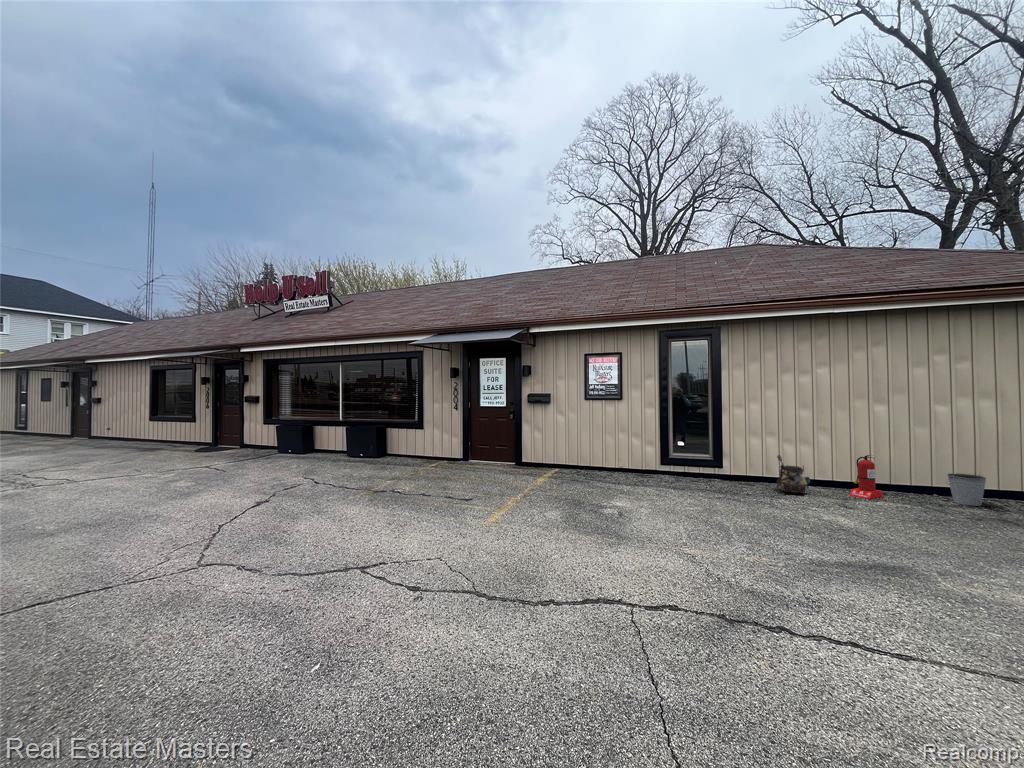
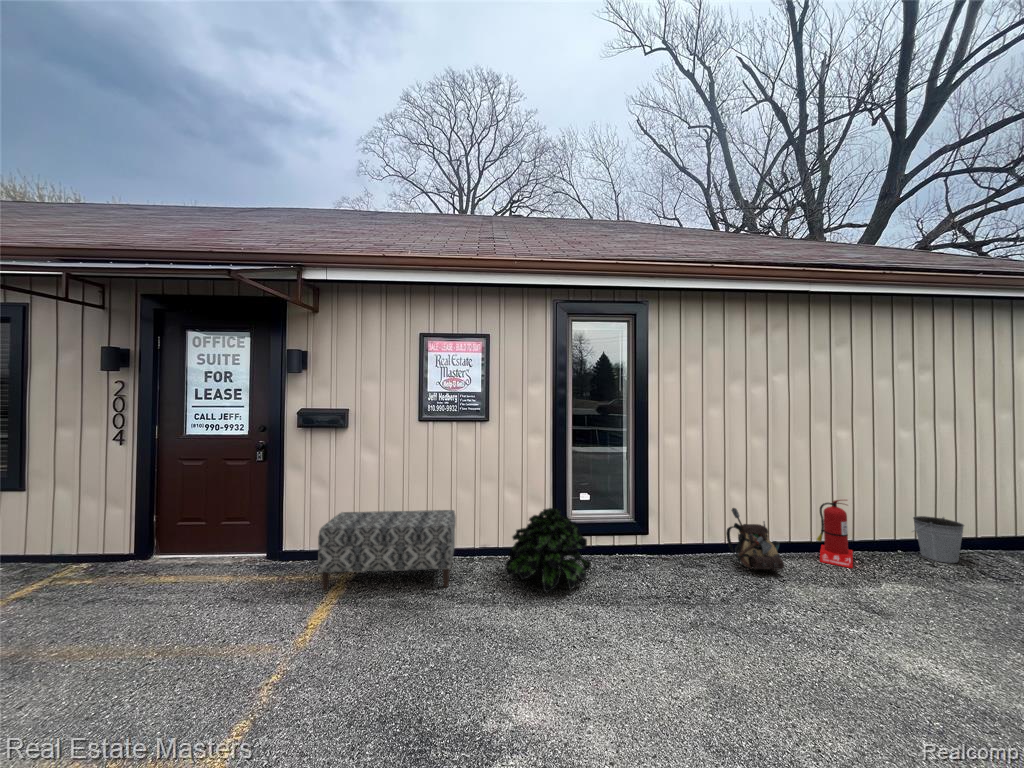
bench: none [539,445,605,480] -> present [318,510,456,591]
potted plant: none [628,447,675,486] -> present [505,508,591,592]

